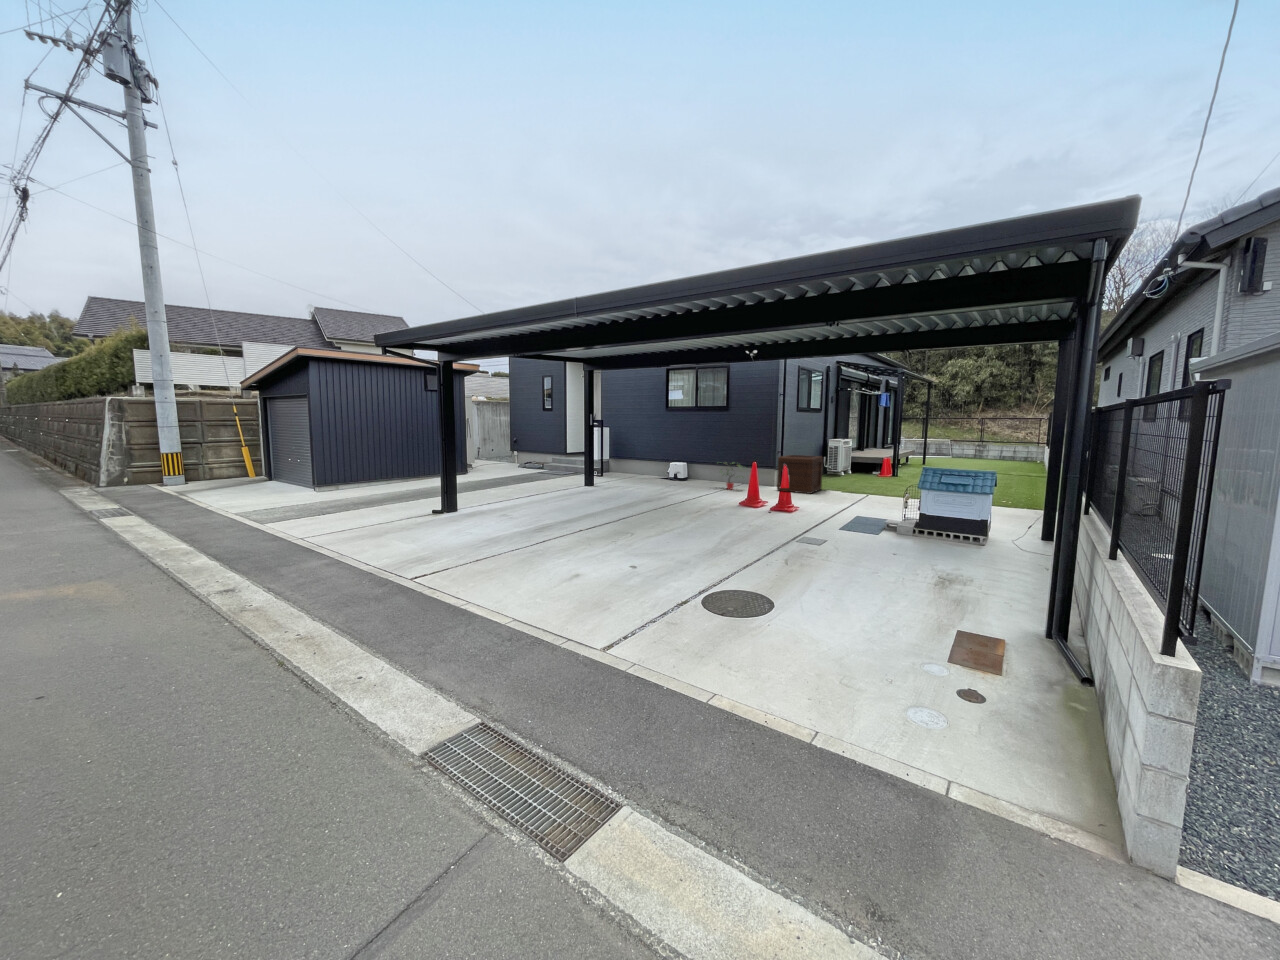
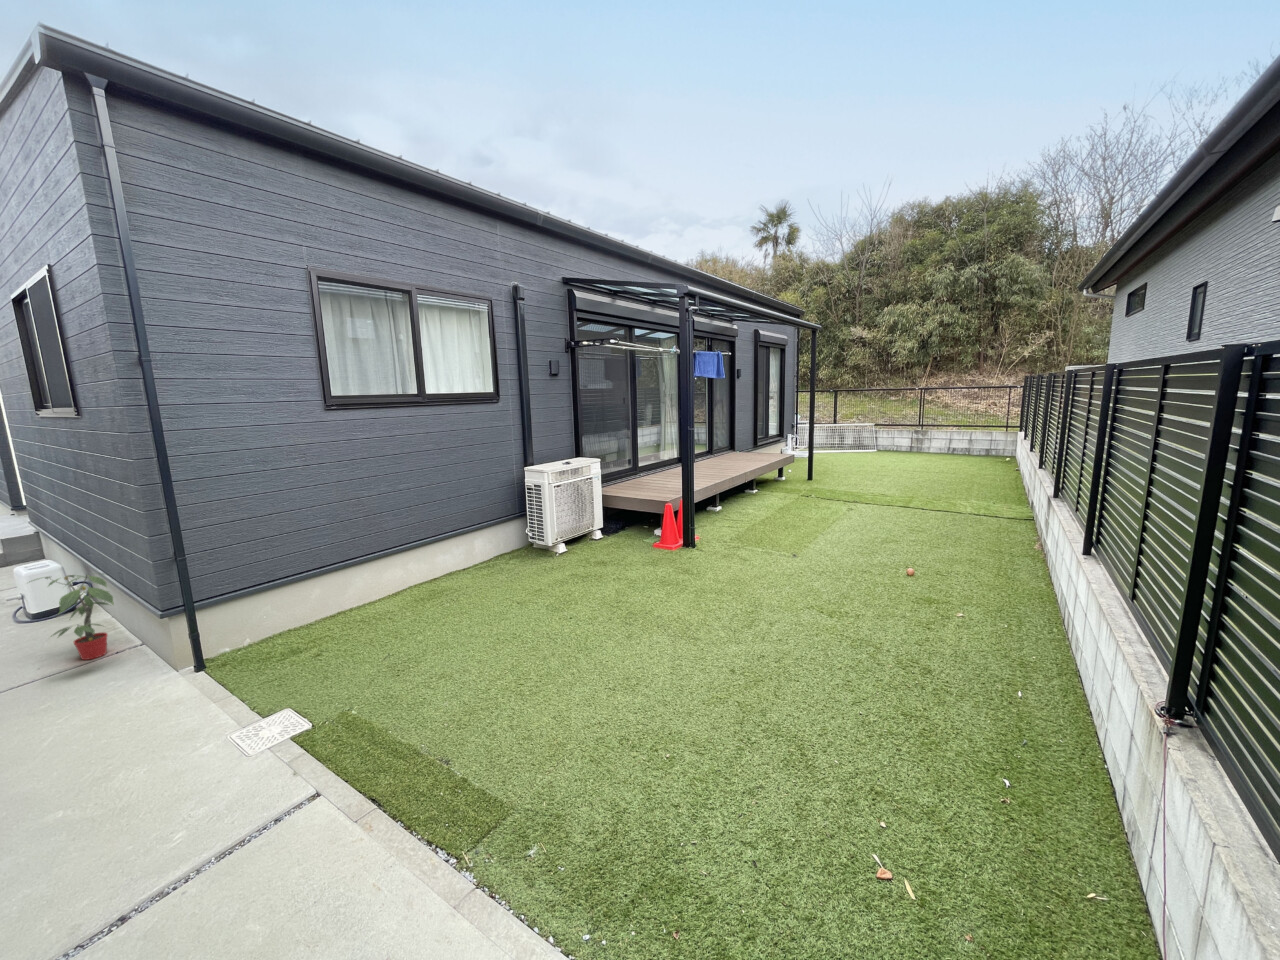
wooden crate: present [777,455,823,494] -> none [203,532,383,685]

